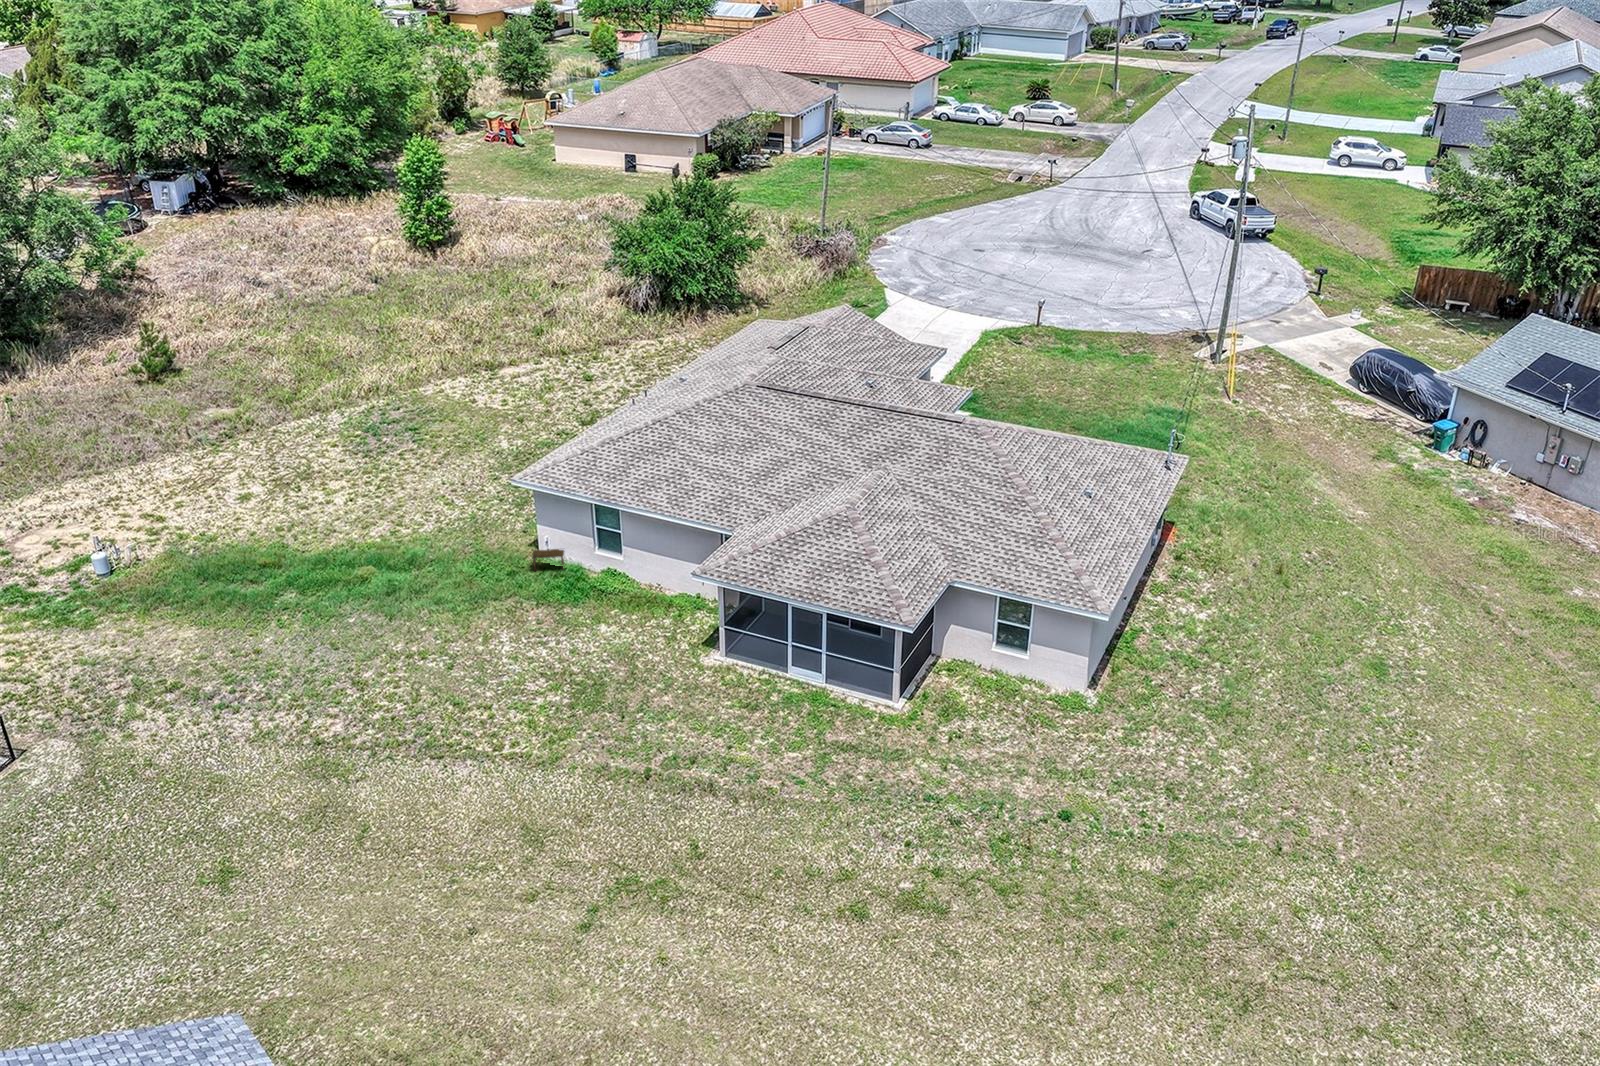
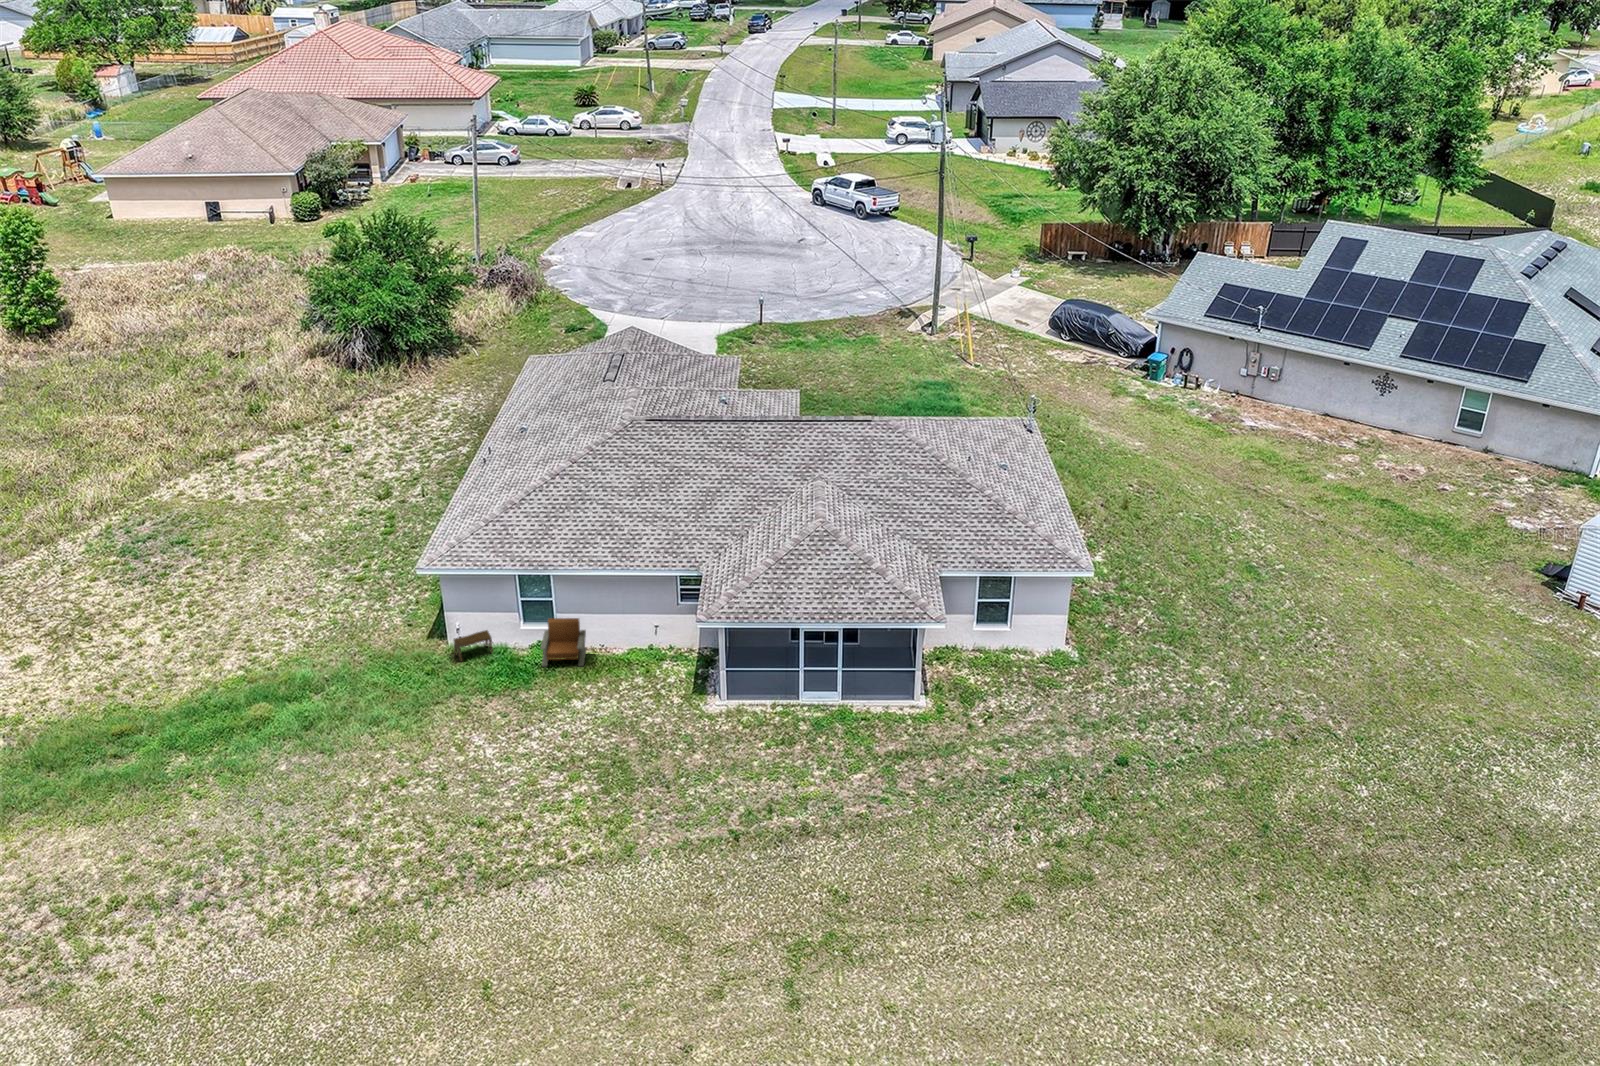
lounge chair: none [592,549,641,598] -> present [540,618,587,667]

